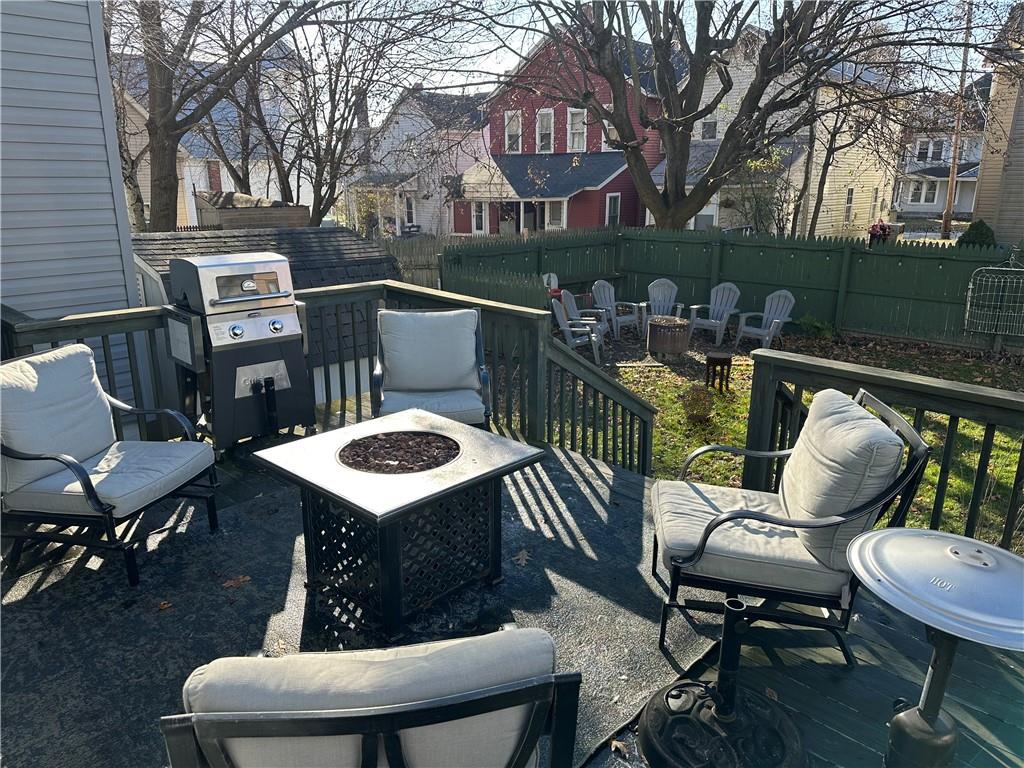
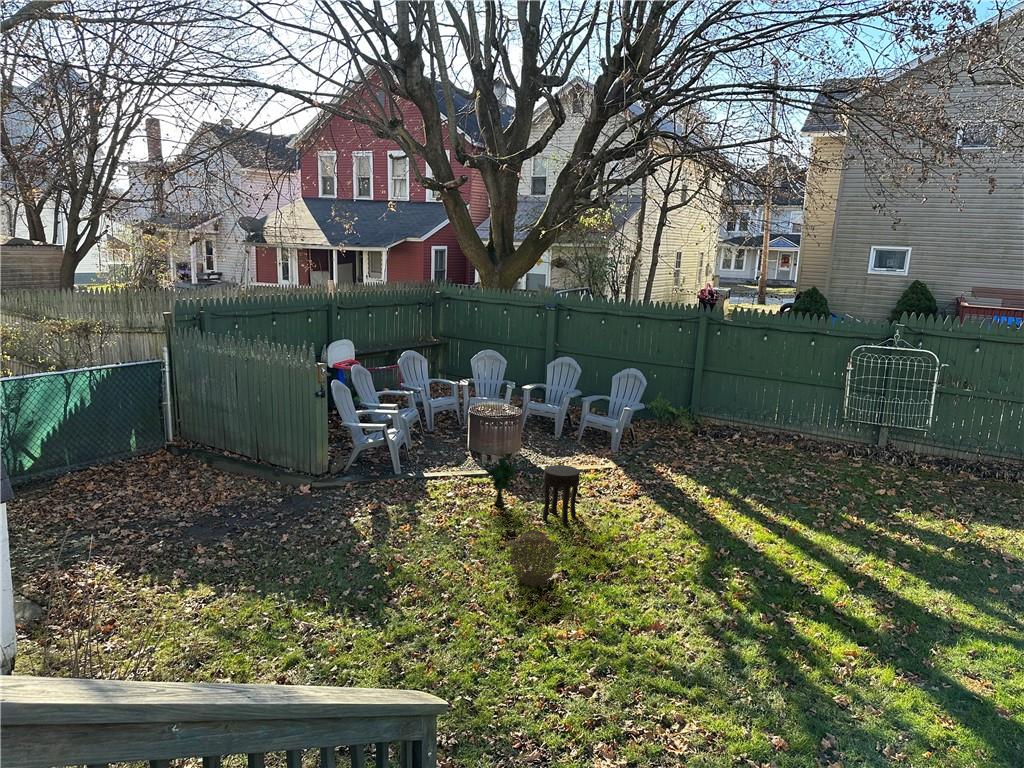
decorative plant: none [662,345,685,382] -> present [487,454,515,506]

